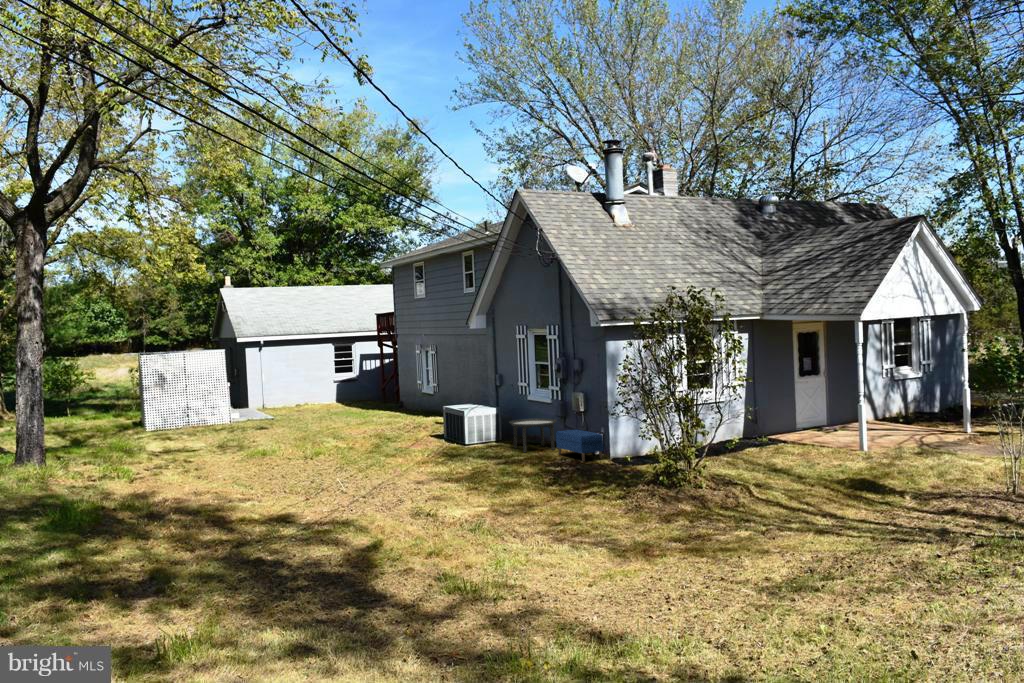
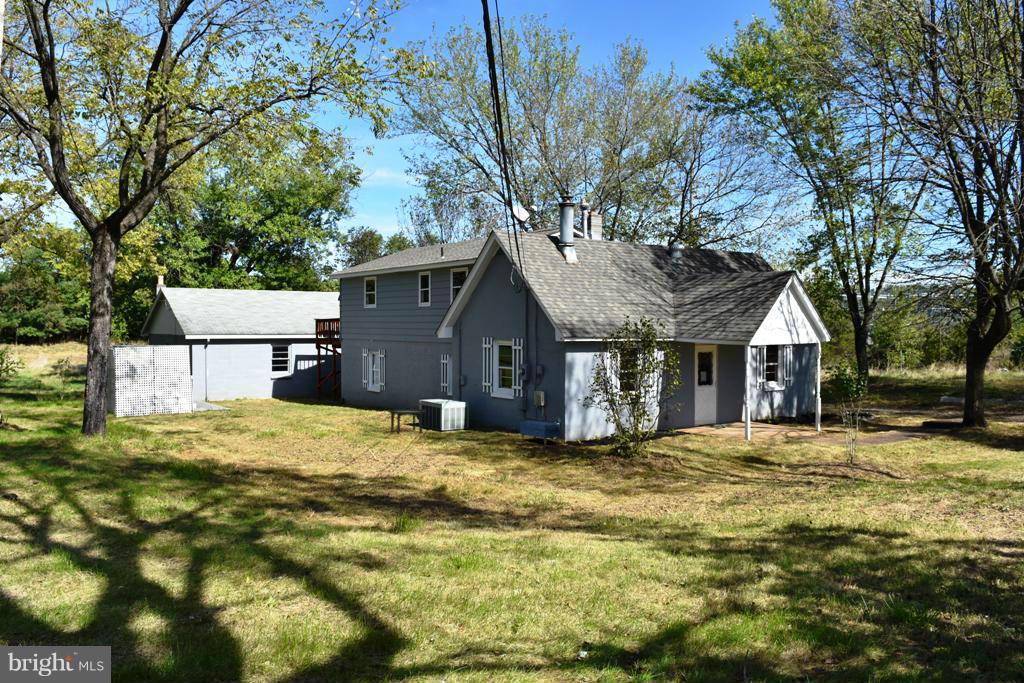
round table: present [509,418,557,452] -> present [388,409,425,434]

